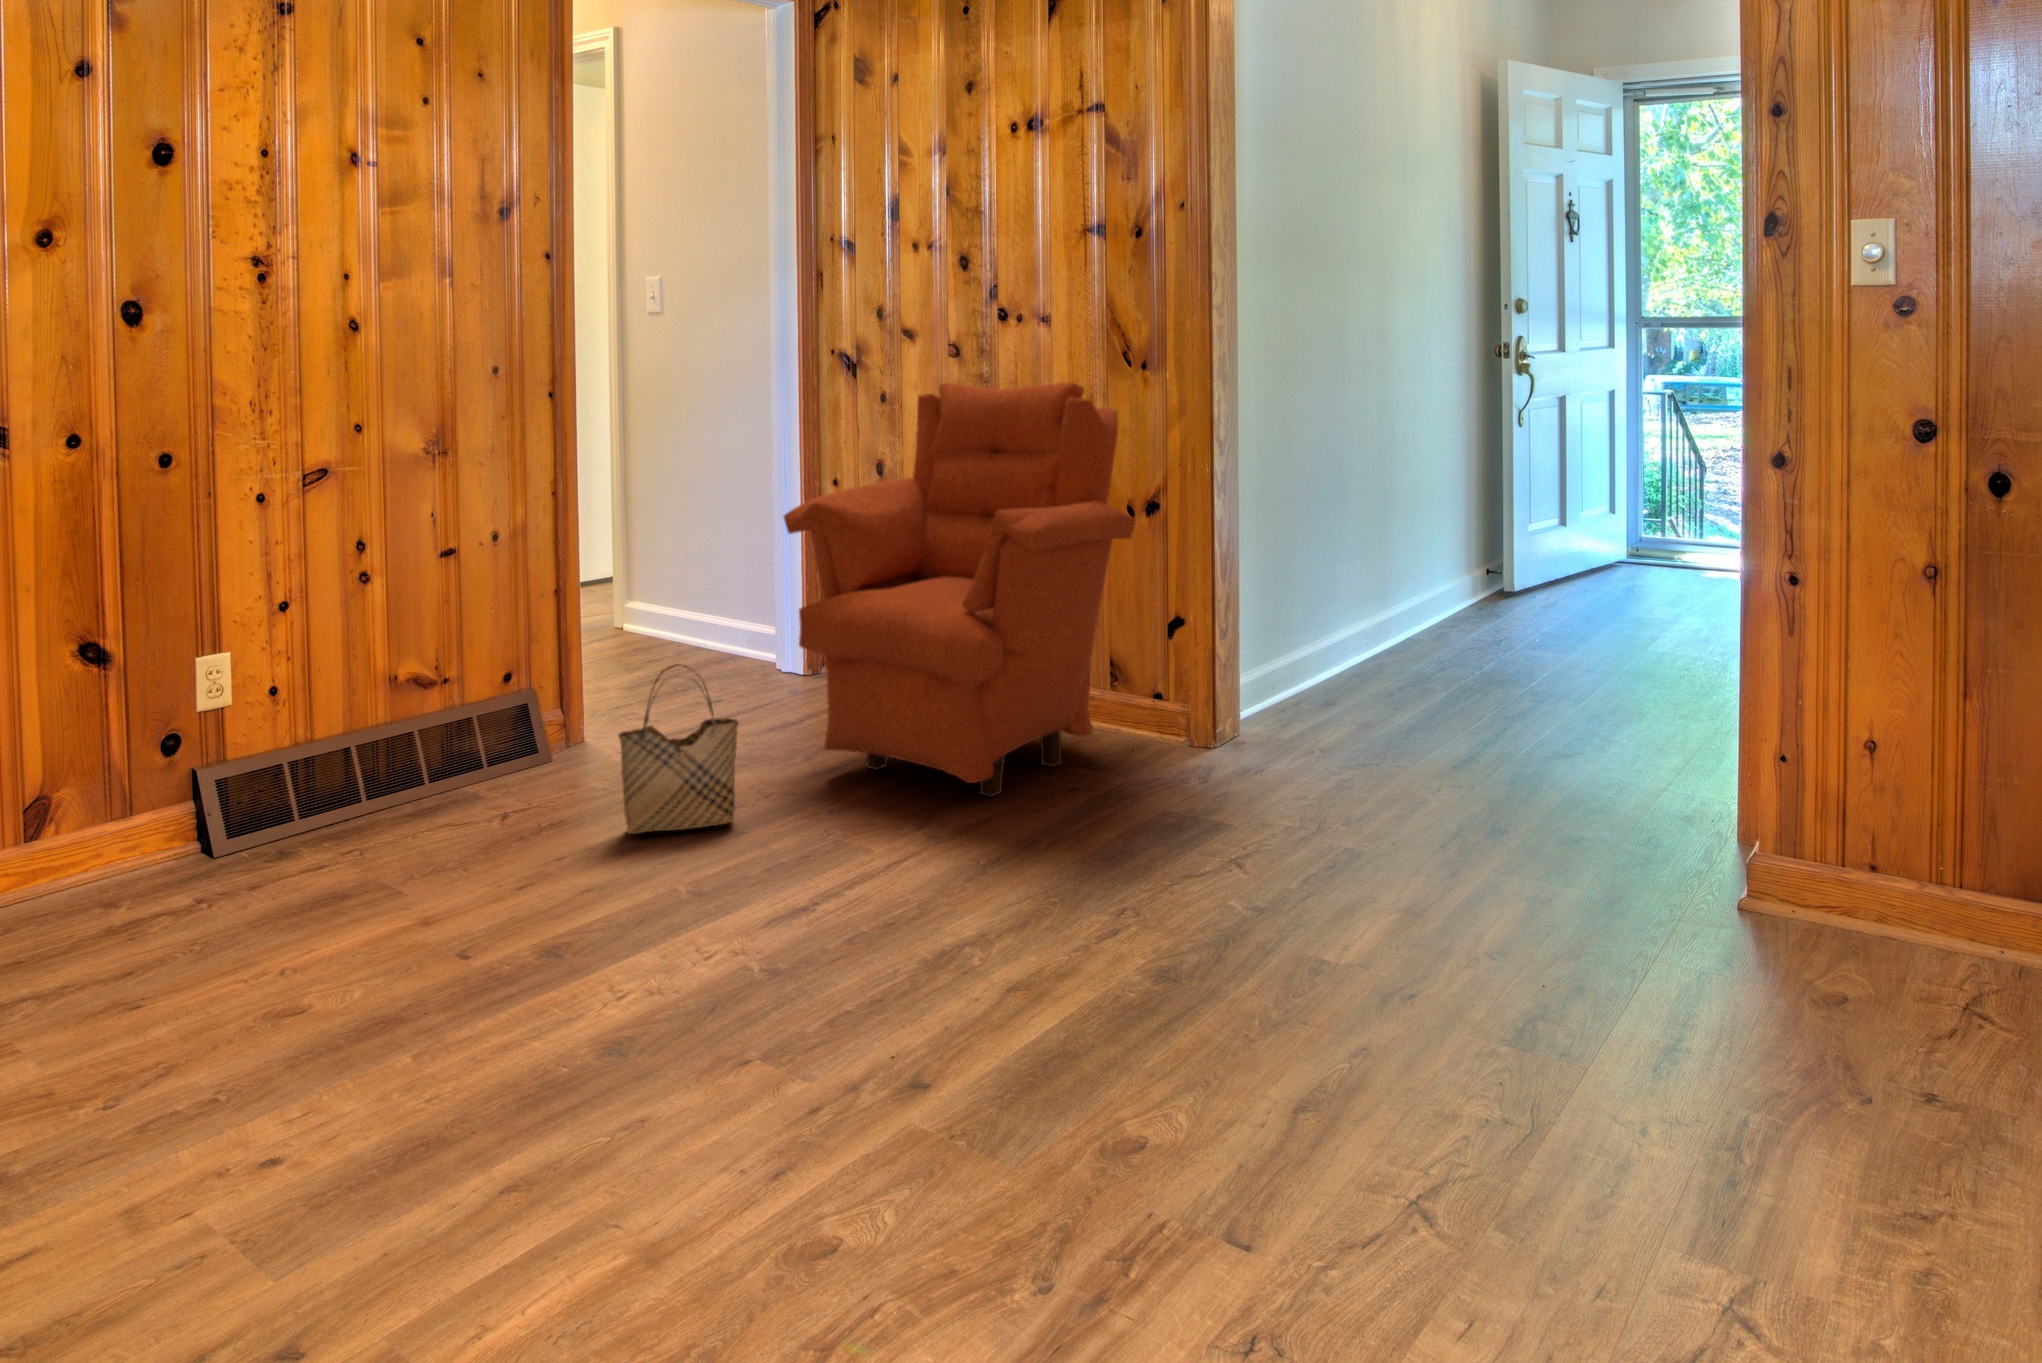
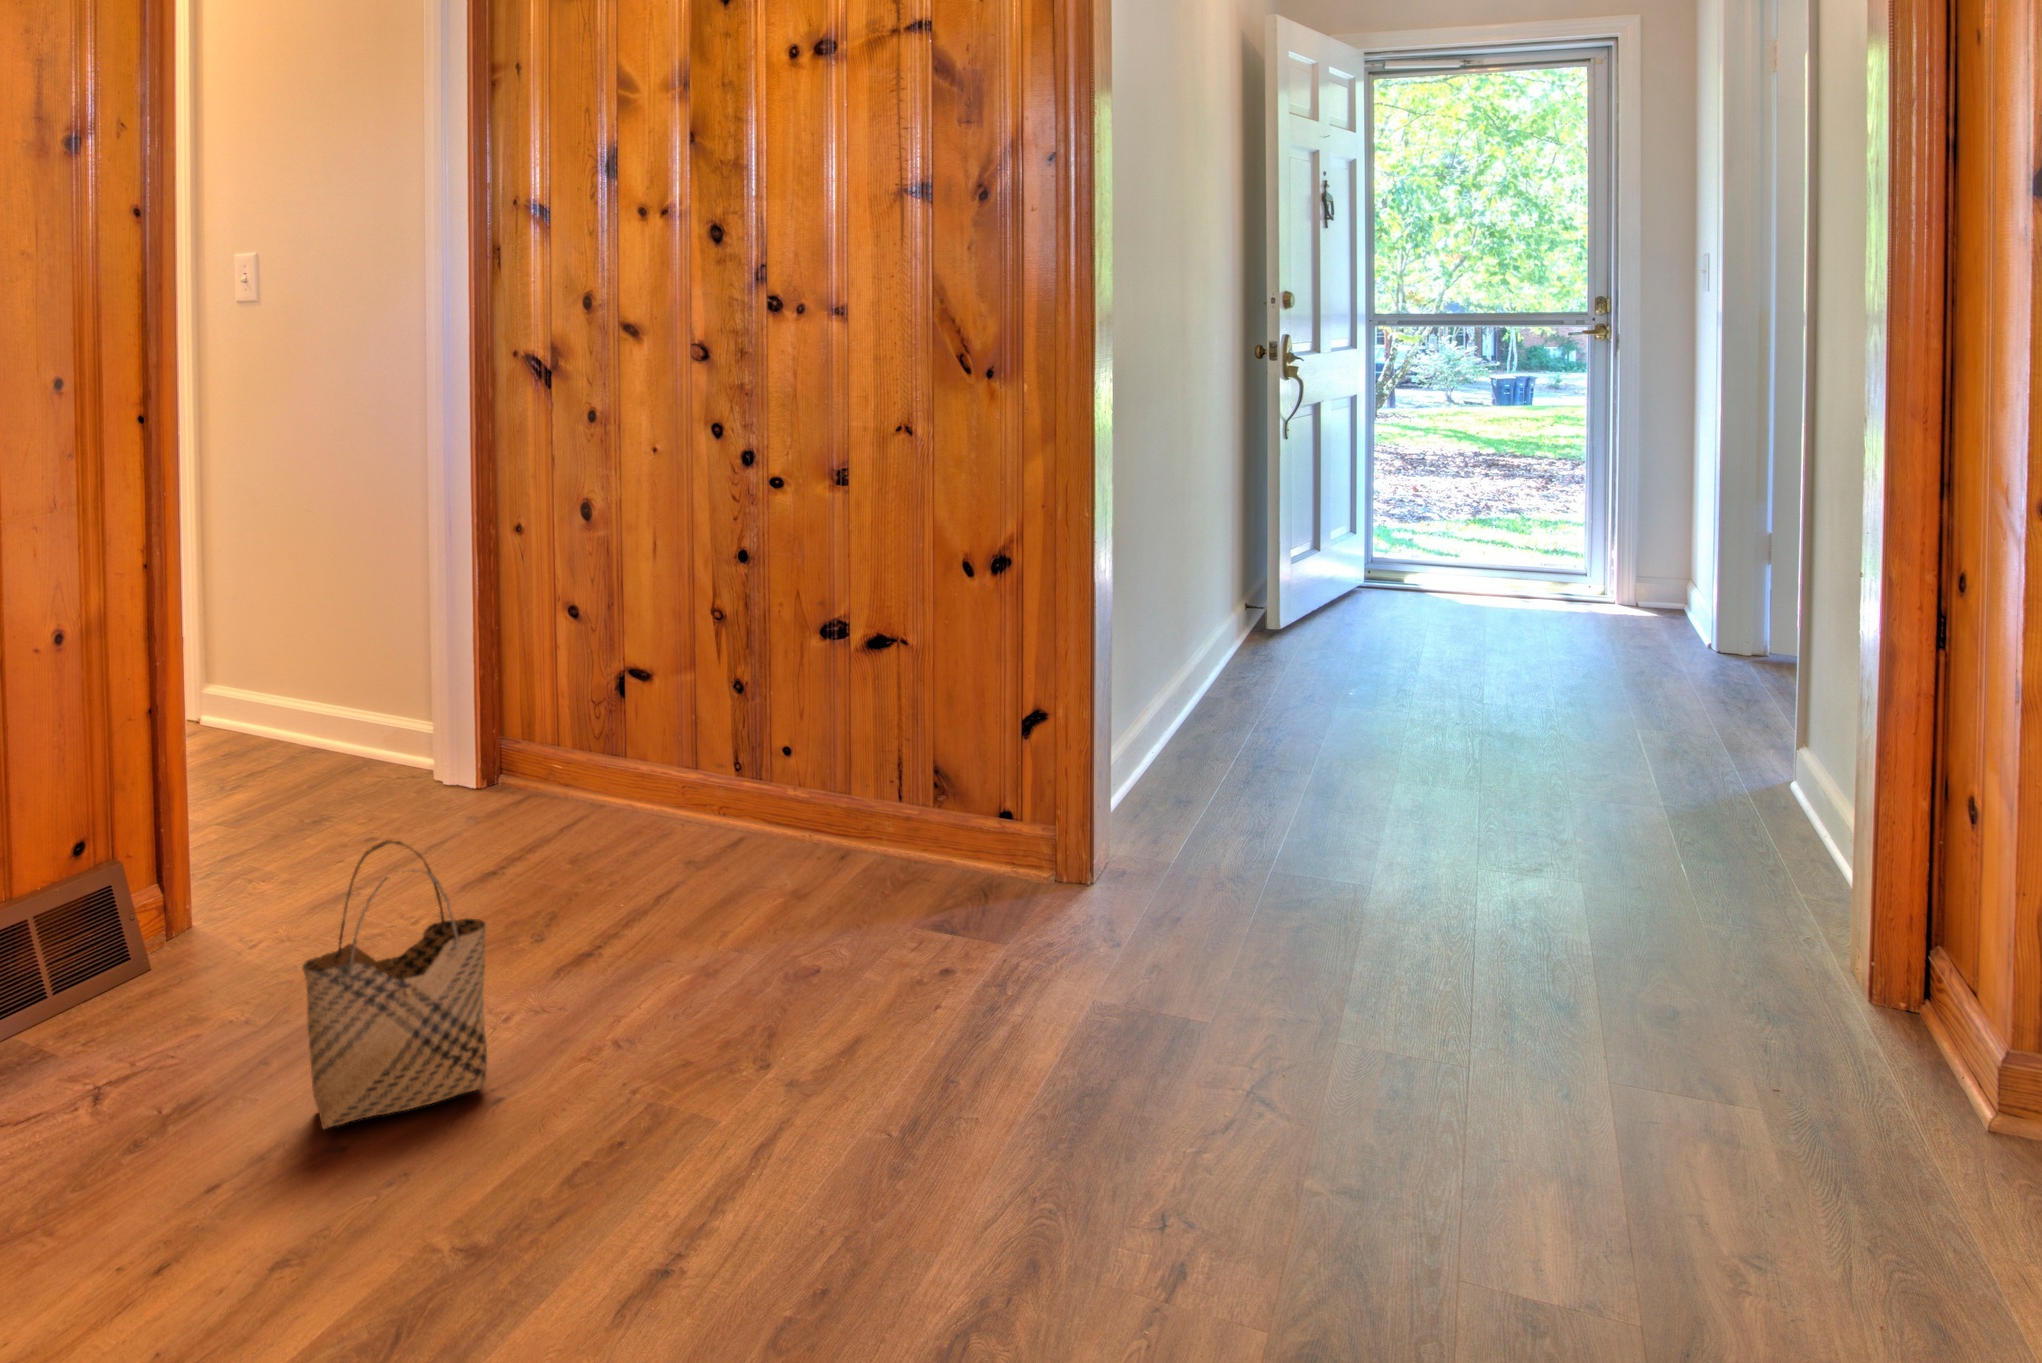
armchair: present [783,382,1136,797] -> none [513,397,1023,999]

